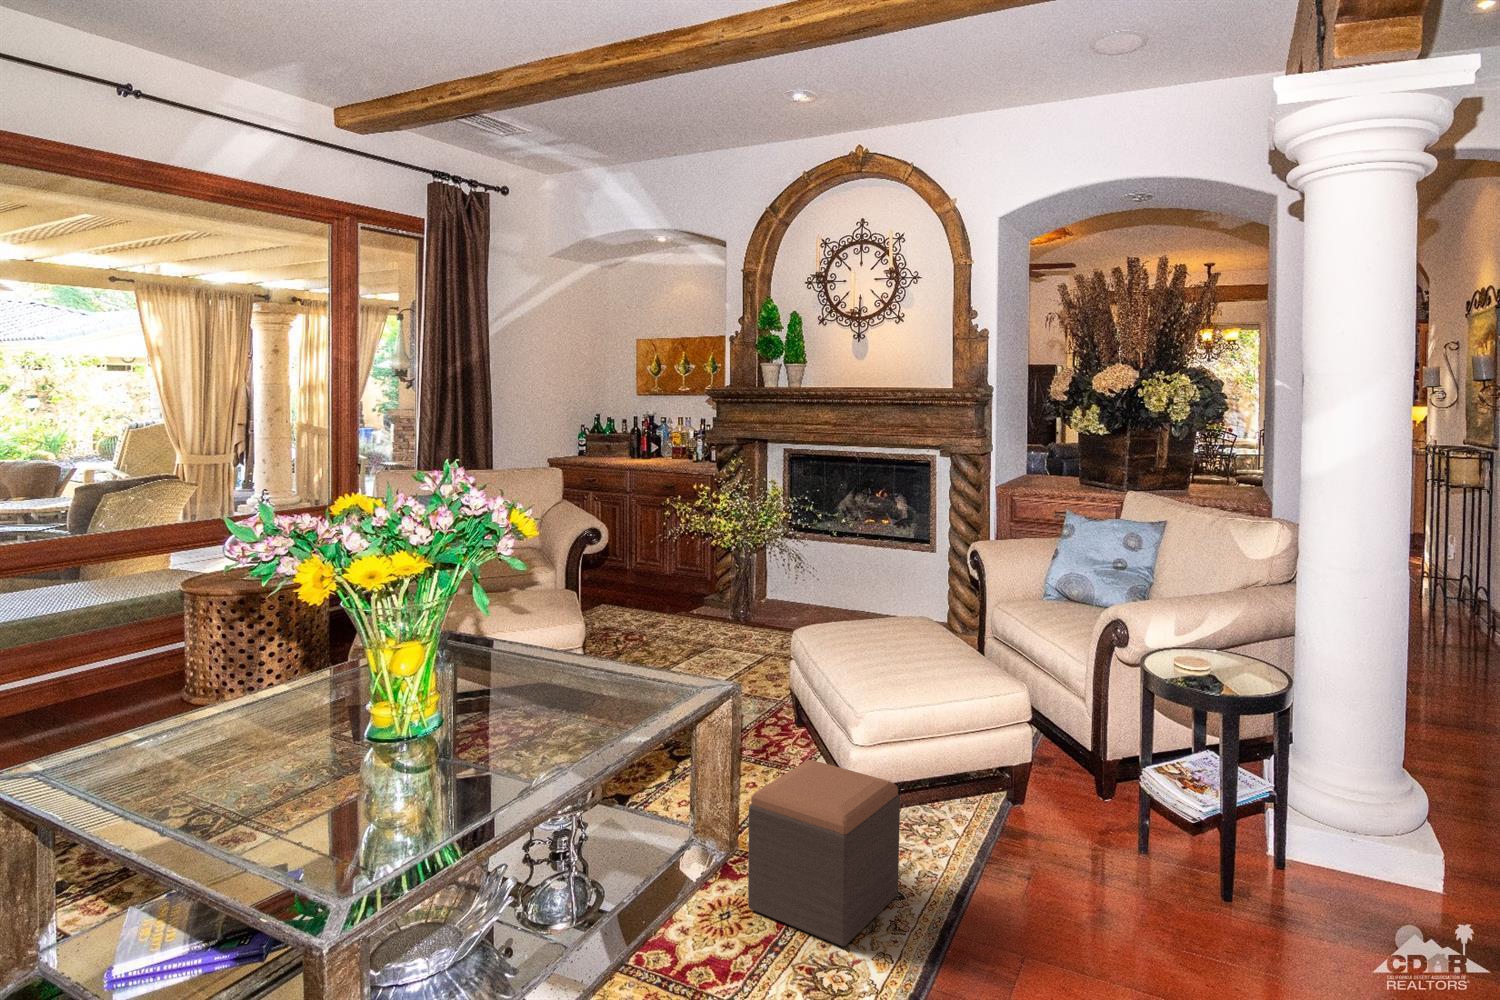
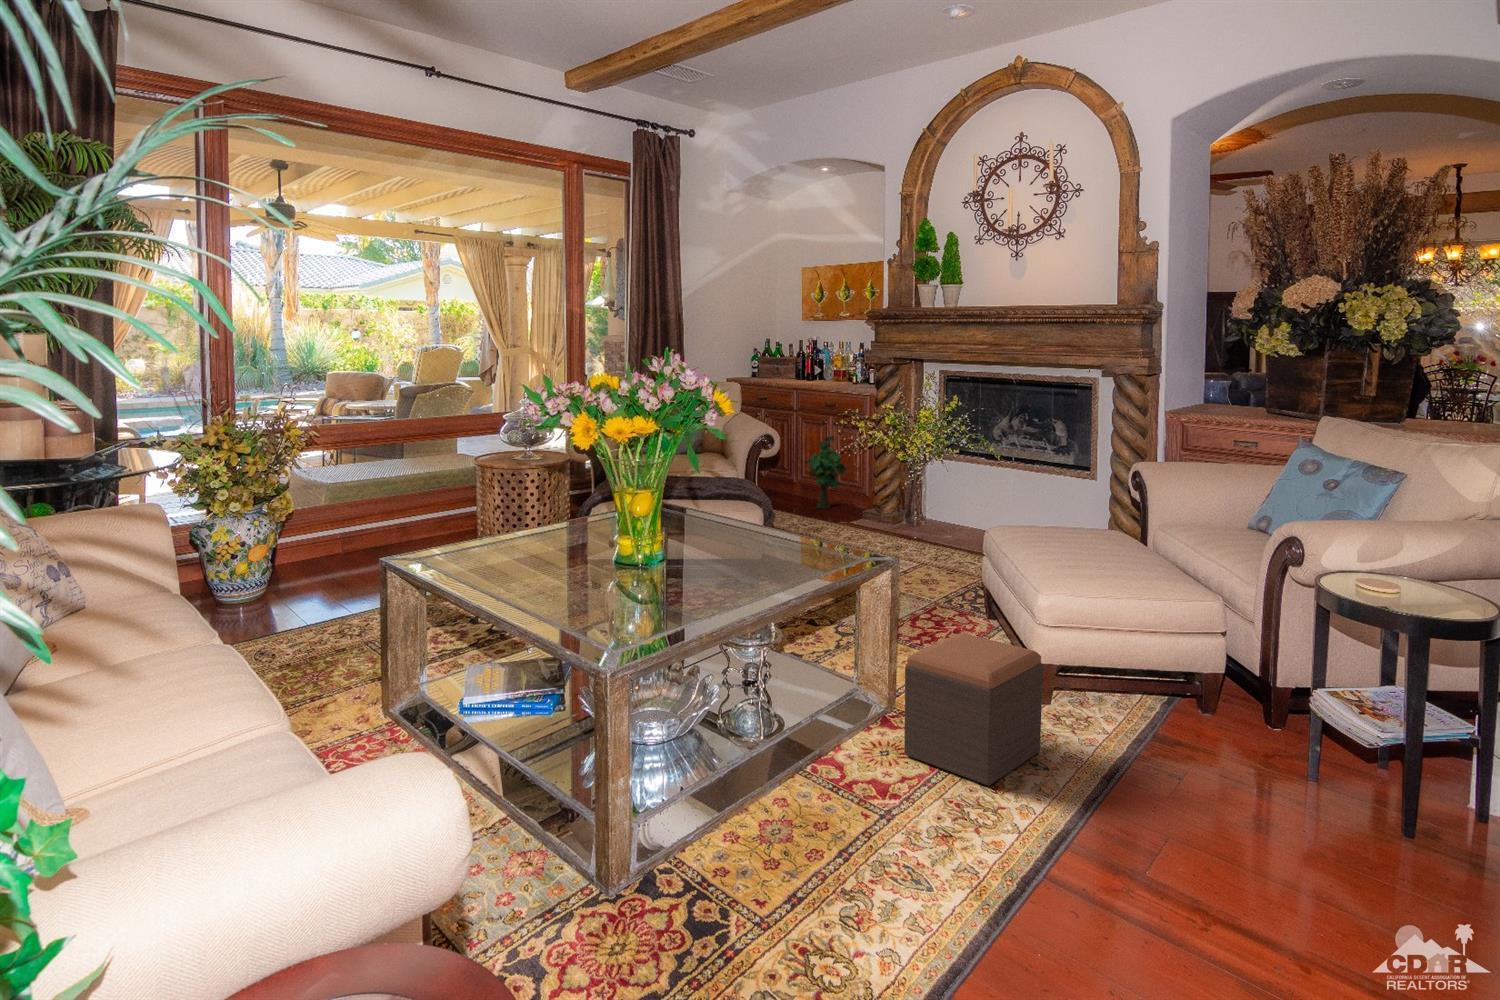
decorative plant: none [641,515,688,592] -> present [805,436,846,509]

